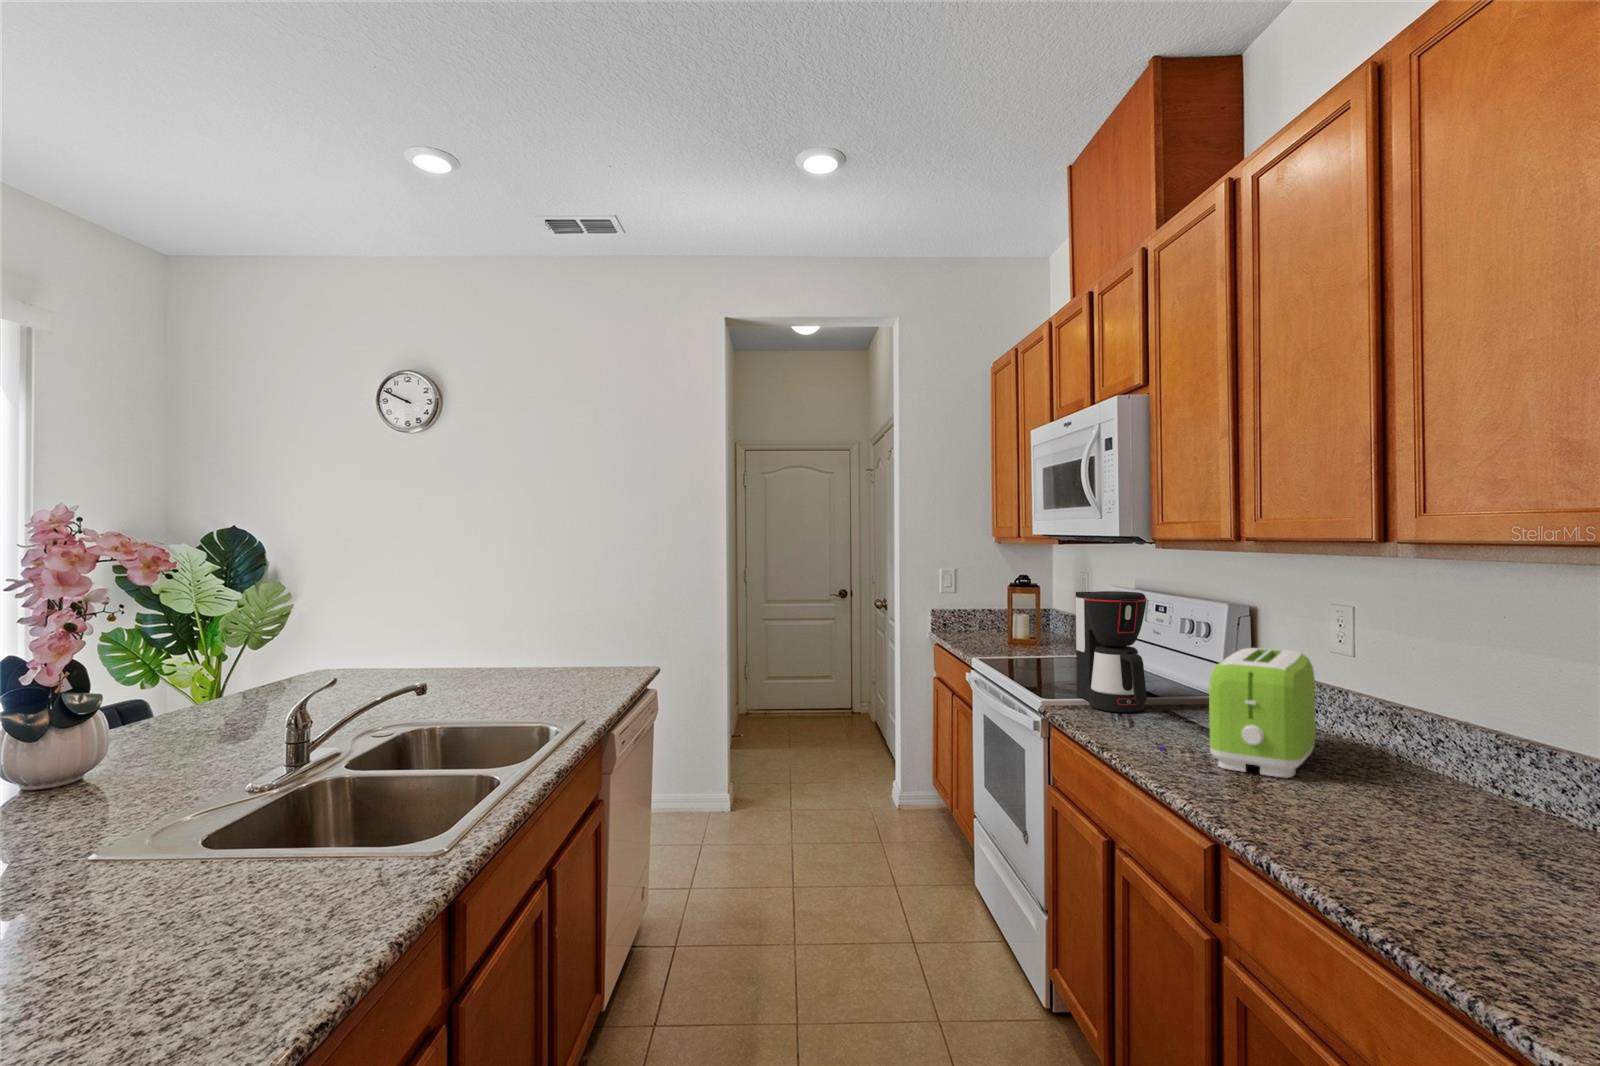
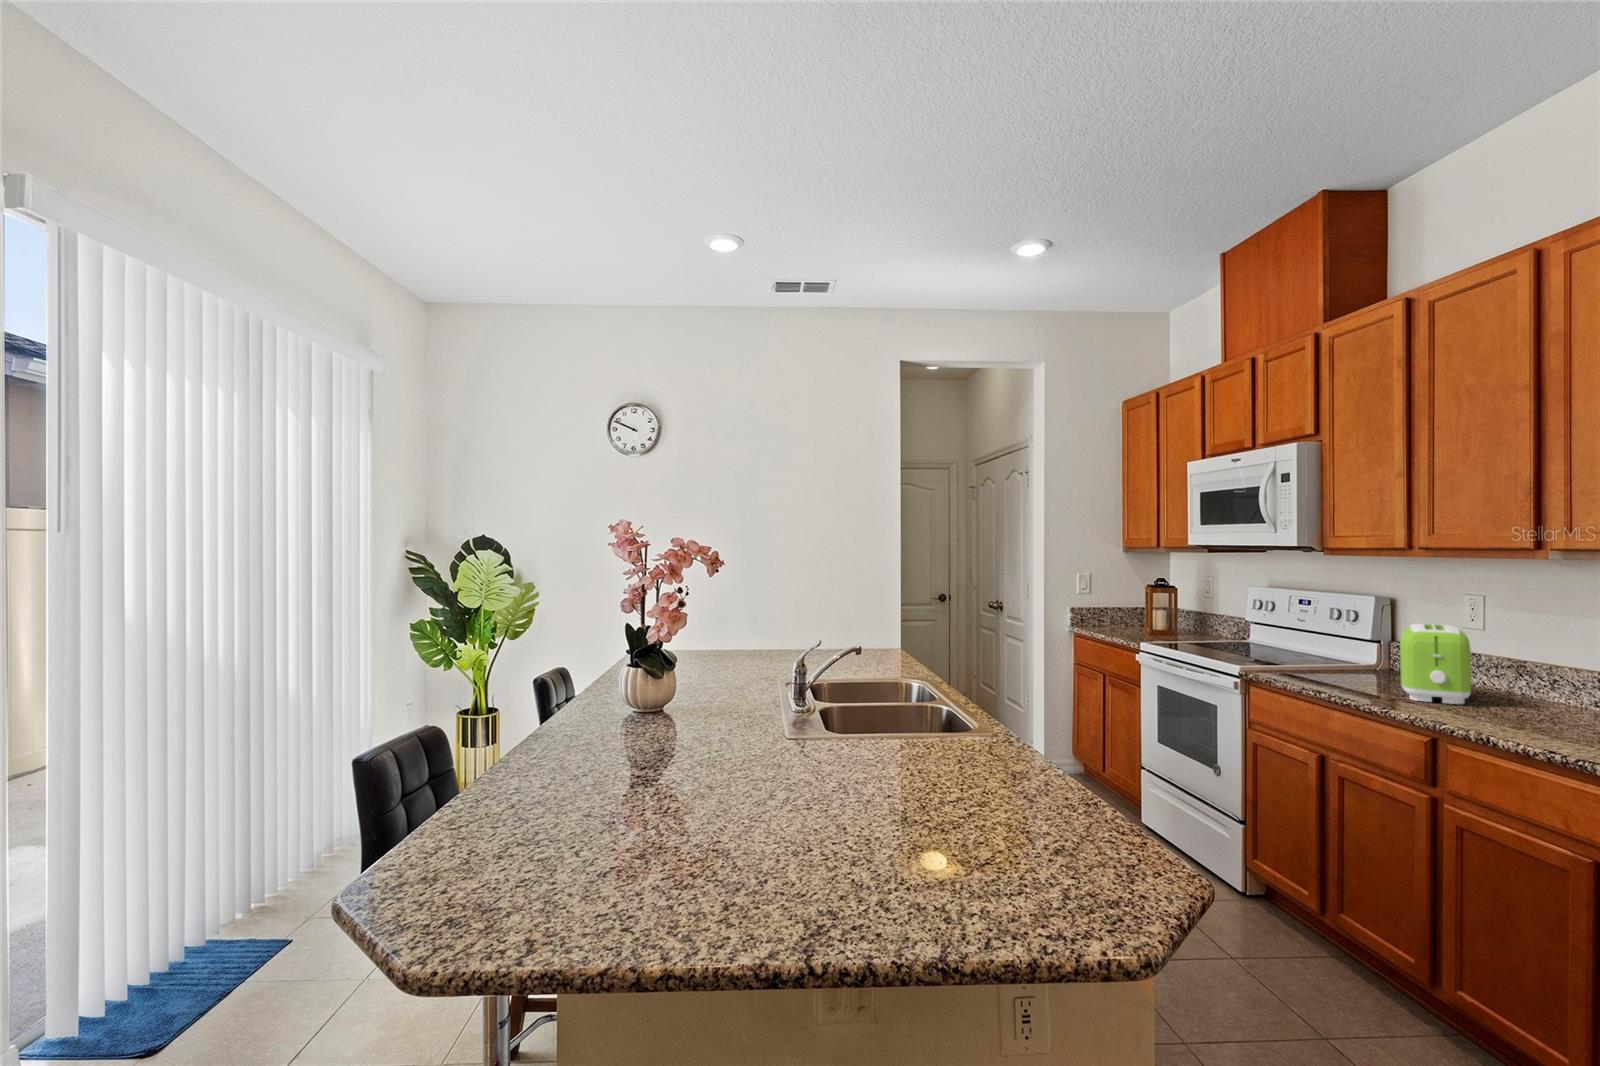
coffee maker: present [1076,591,1147,712] -> none [1258,587,1330,674]

